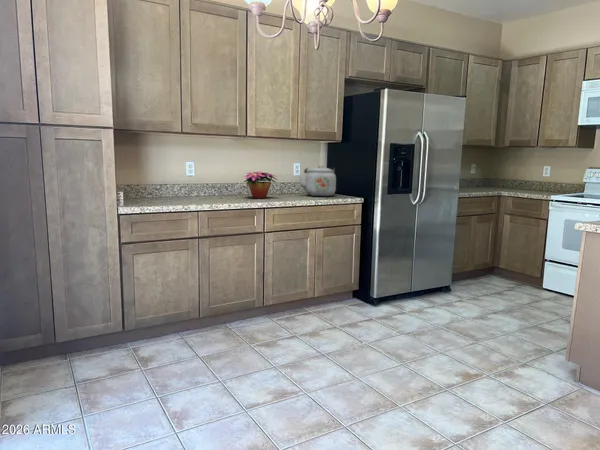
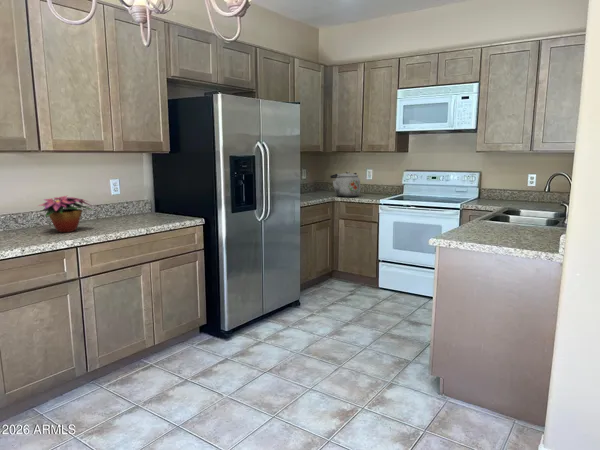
kettle: present [299,166,336,196] -> present [330,171,360,197]

